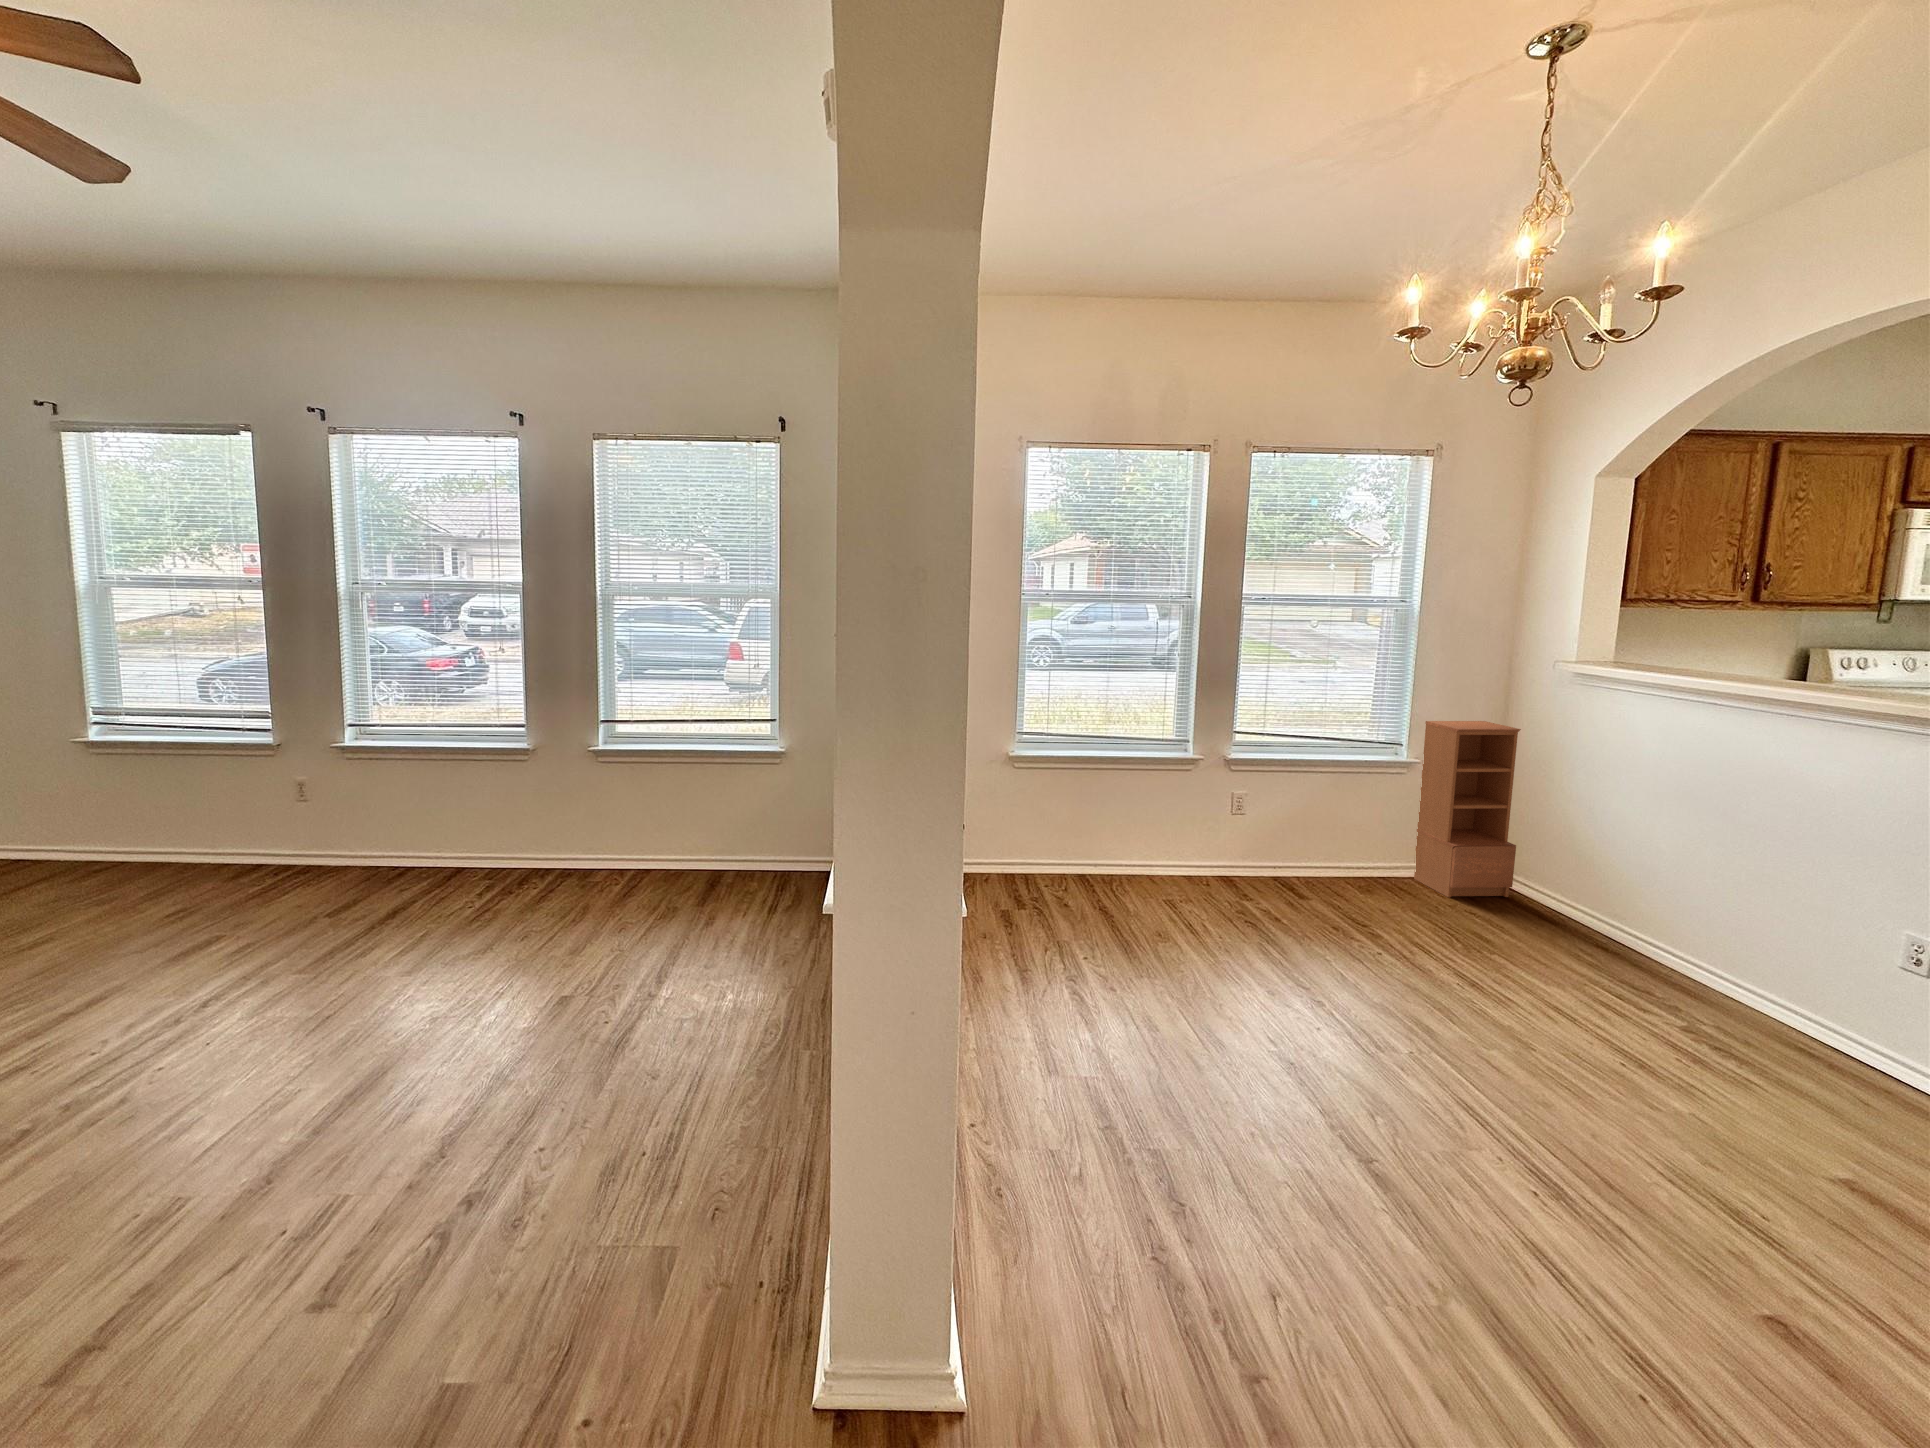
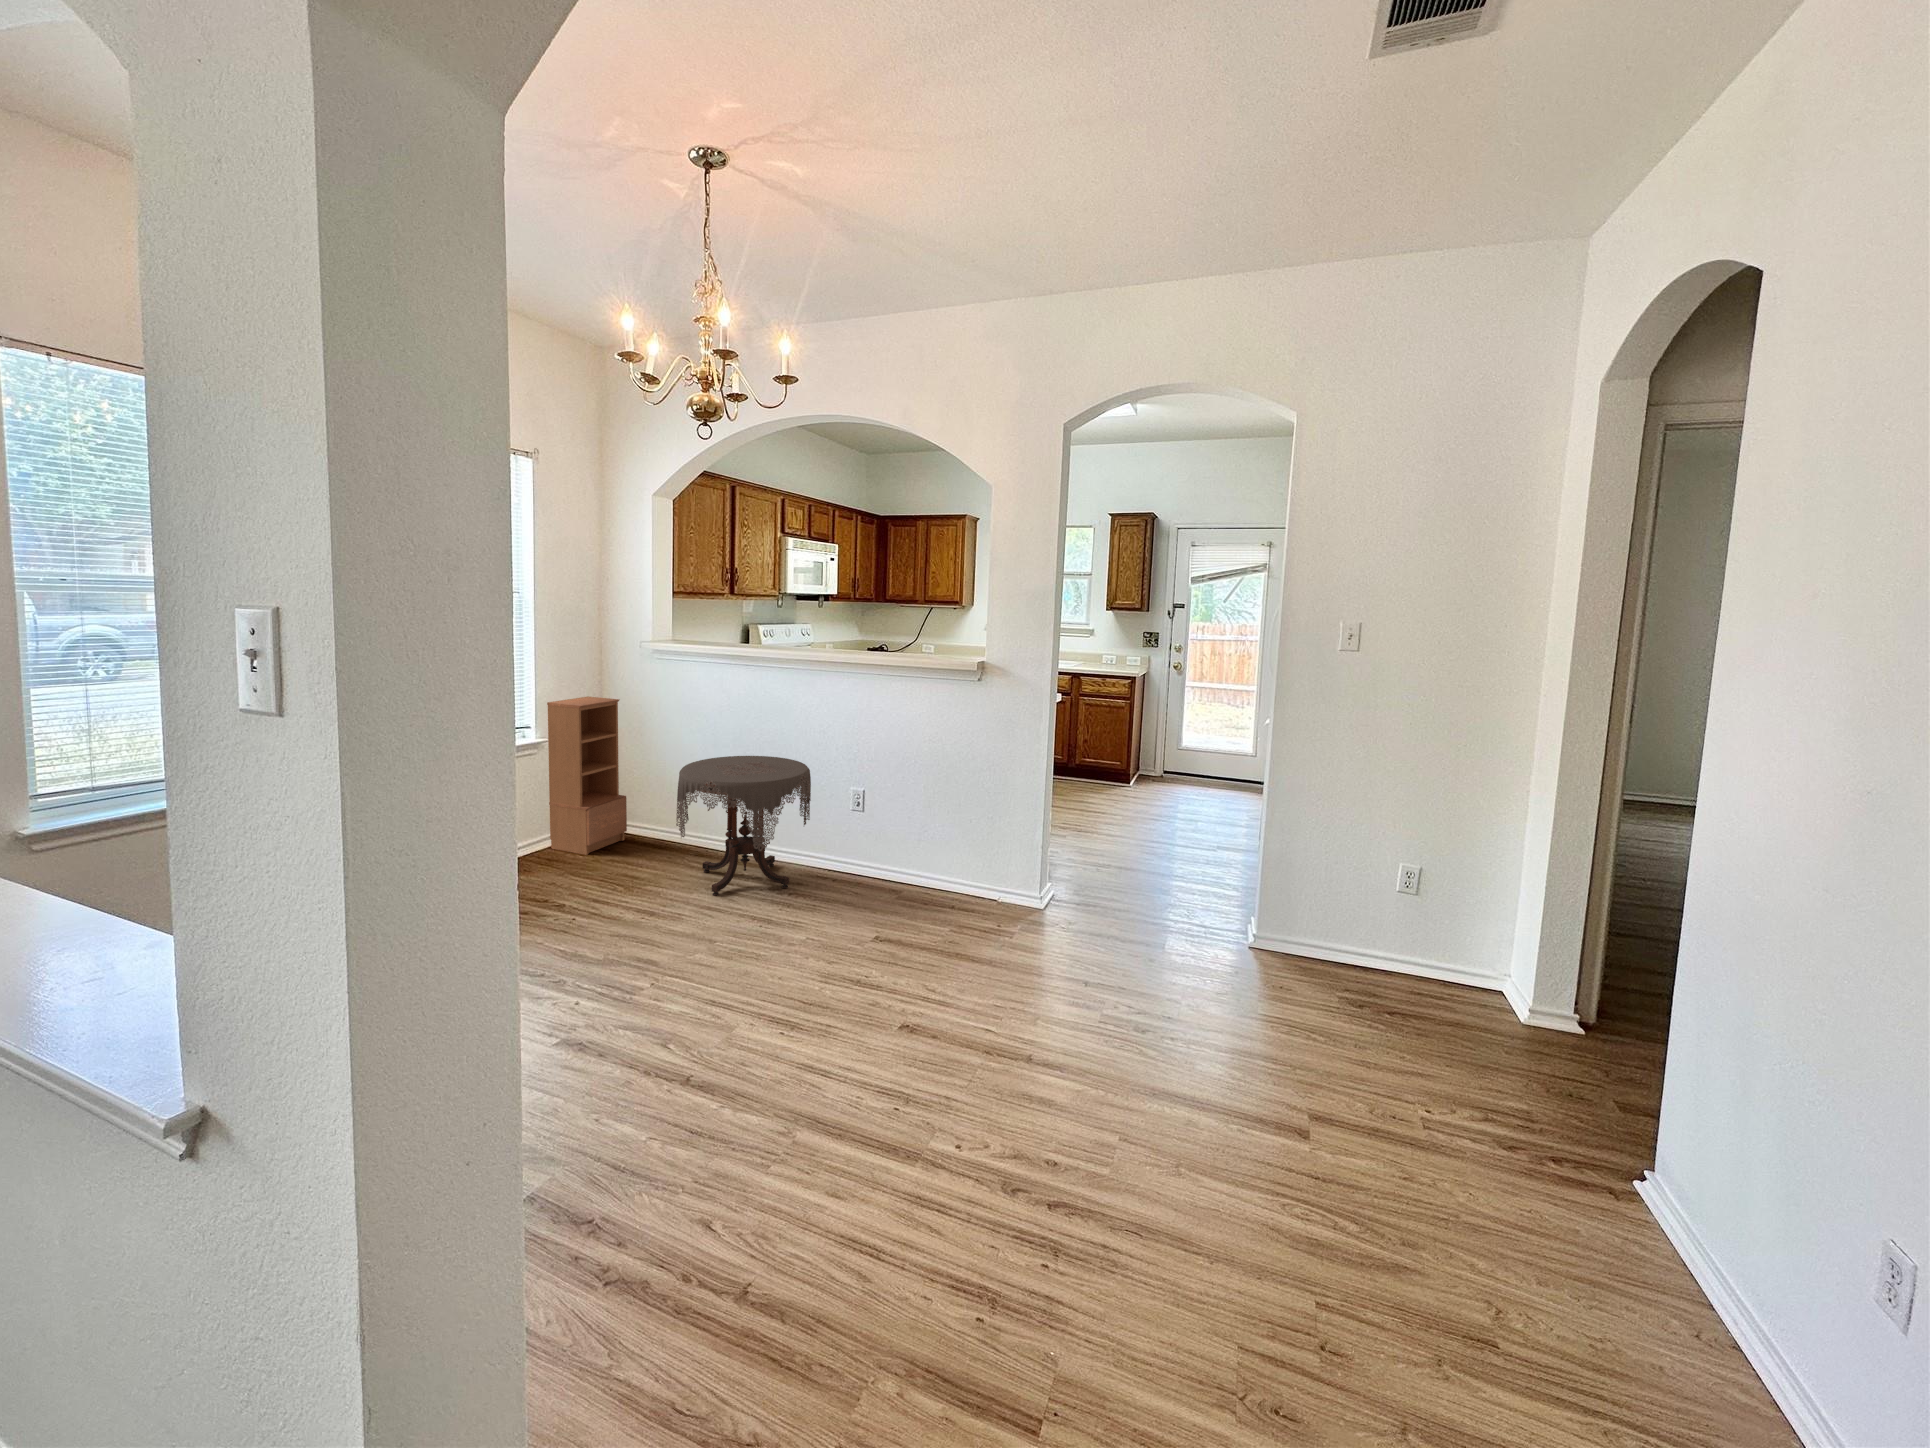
side table: none [1543,822,1802,1039] -> present [676,756,811,896]

